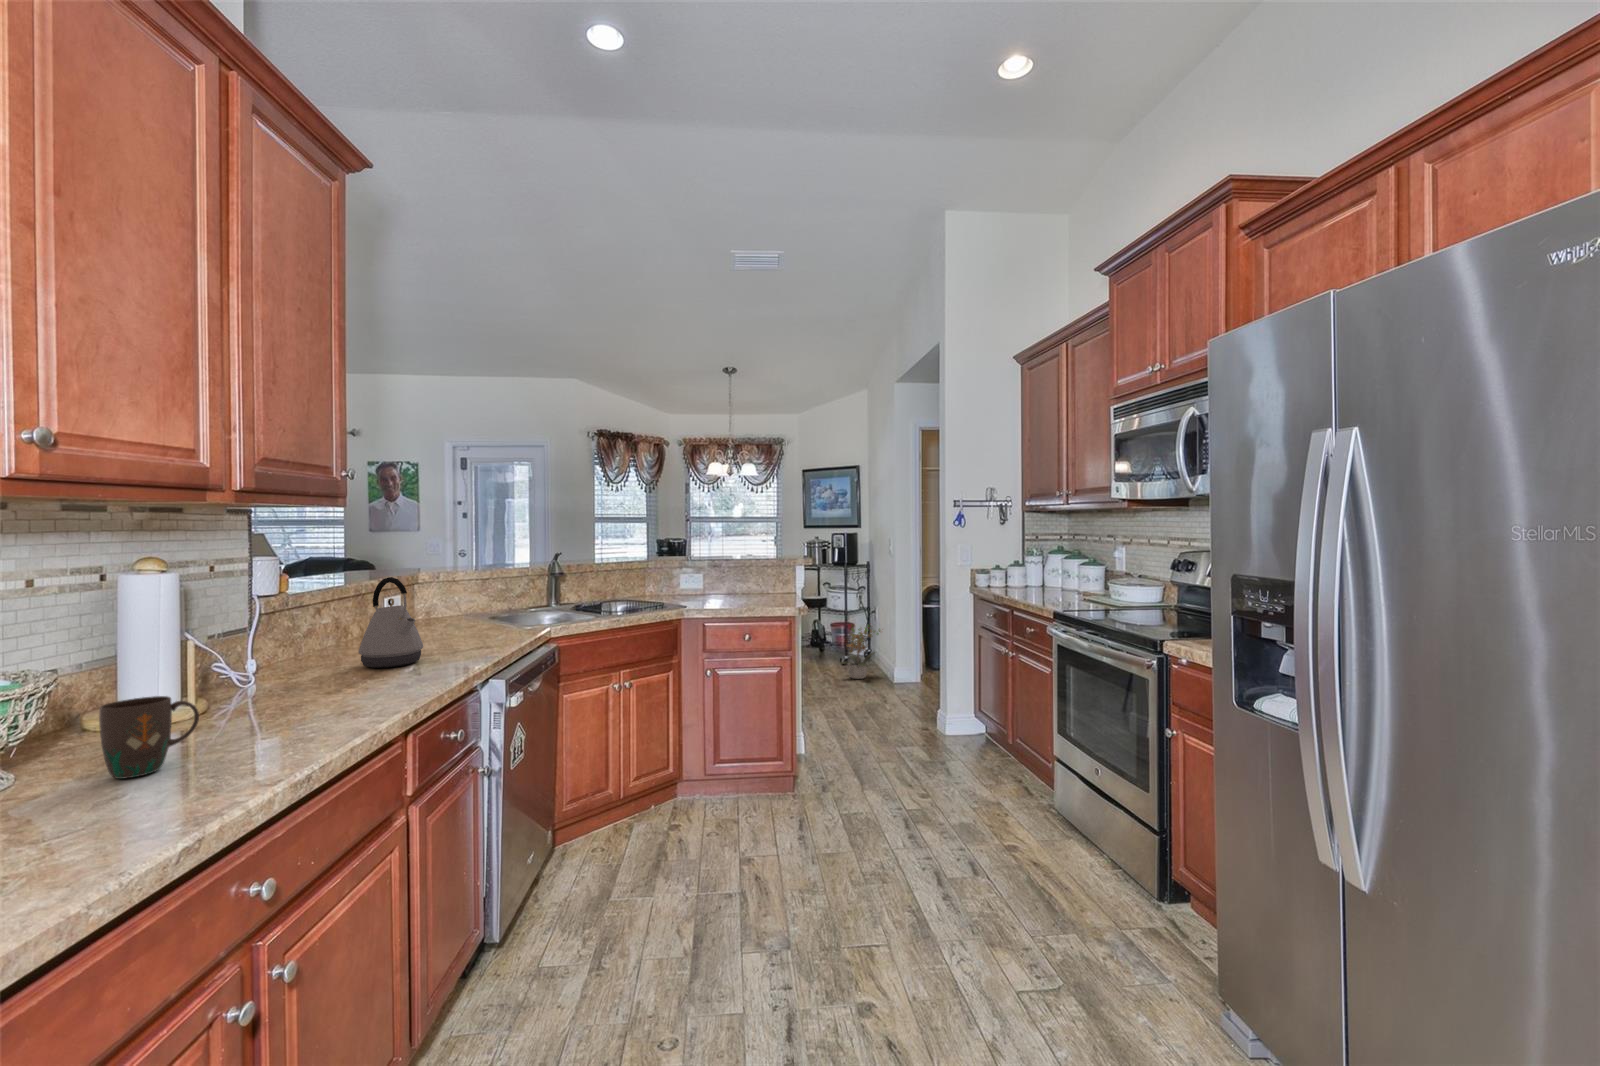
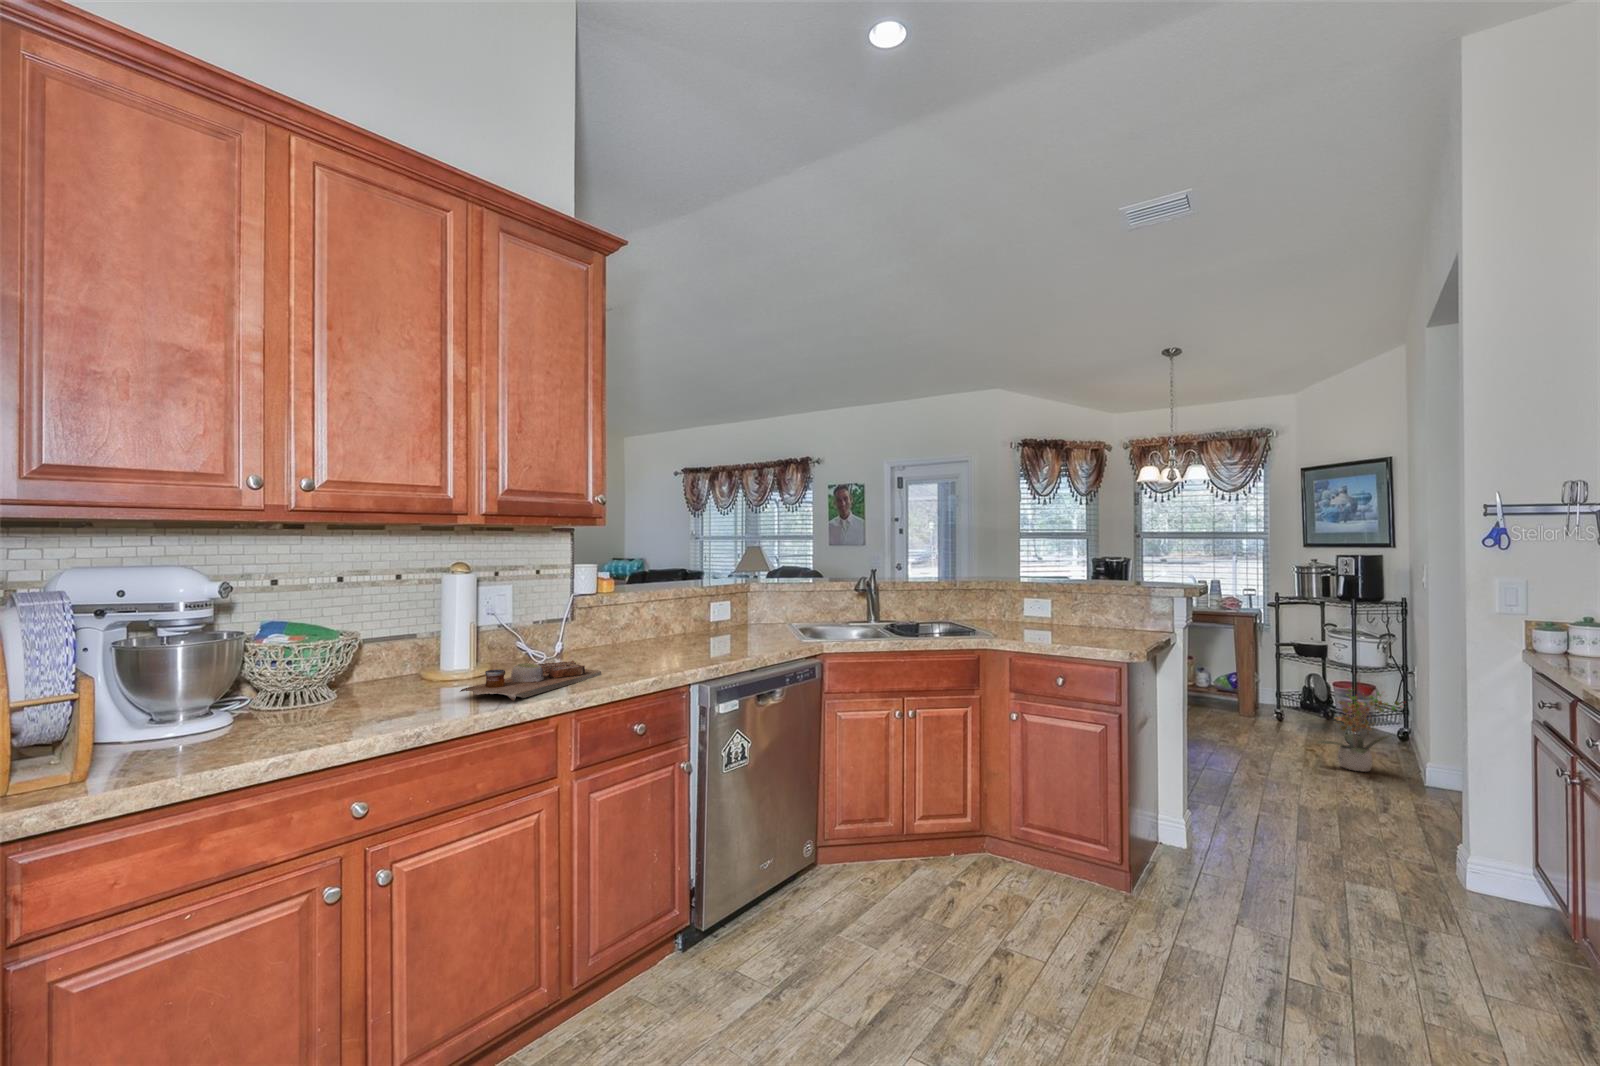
kettle: present [358,577,423,668] -> none [633,588,679,663]
cutting board: none [196,676,356,737] -> present [460,661,601,701]
mug: present [99,696,199,779] -> none [390,661,443,712]

